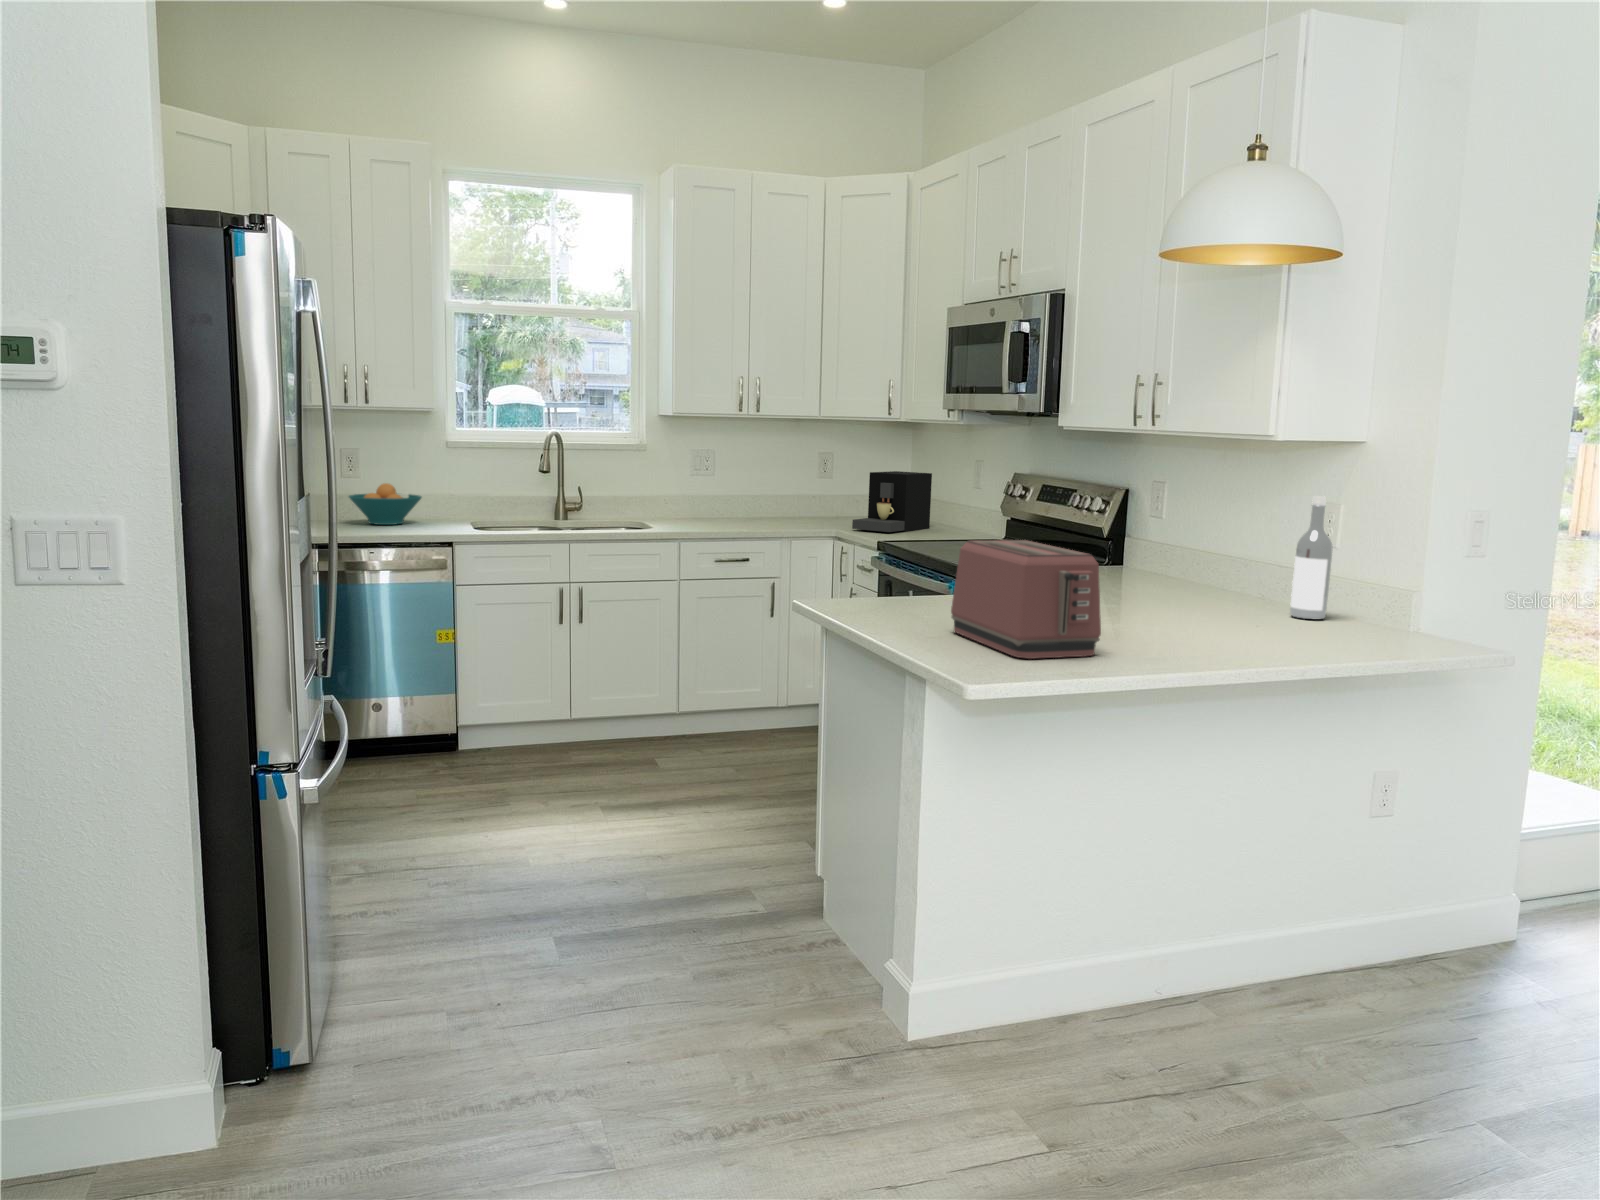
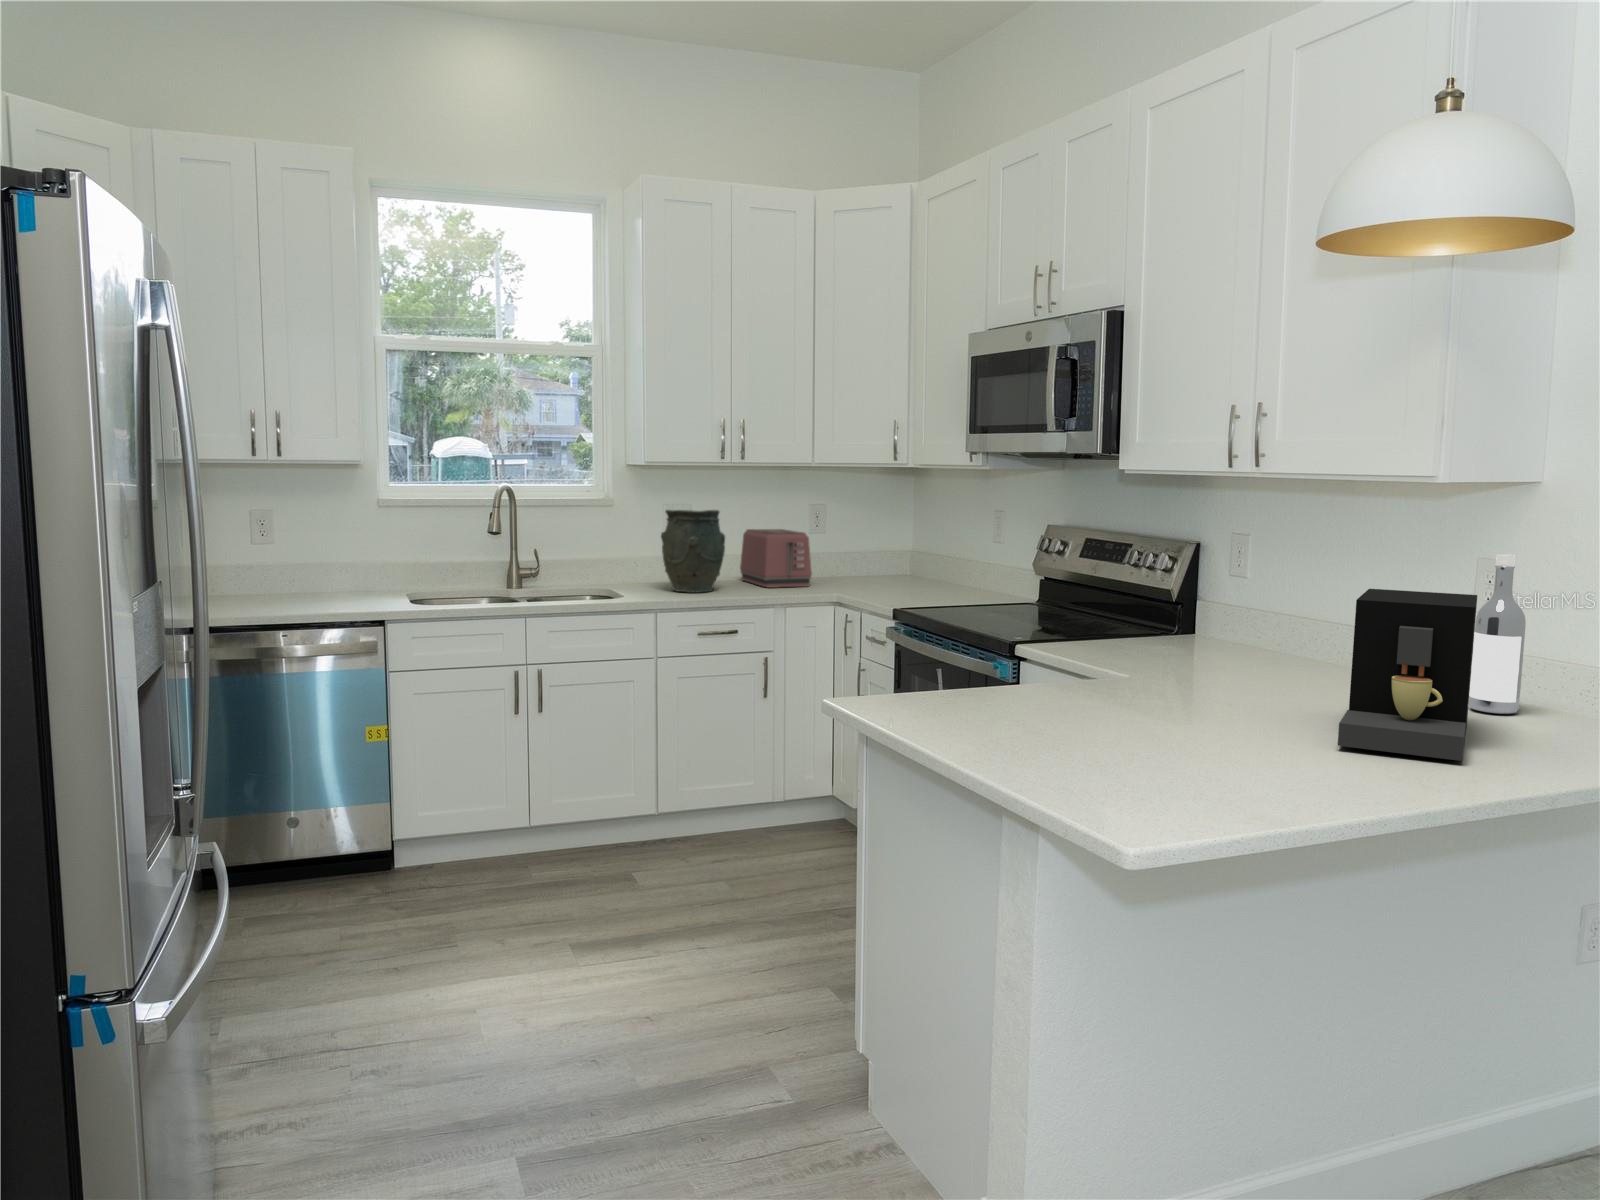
vase: none [686,454,742,526] -> present [661,510,725,593]
coffee maker: present [852,471,932,532] -> present [1338,589,1477,761]
fruit bowl: present [349,483,422,525] -> none [259,552,349,601]
toaster: present [951,540,1101,659] -> present [740,529,812,588]

